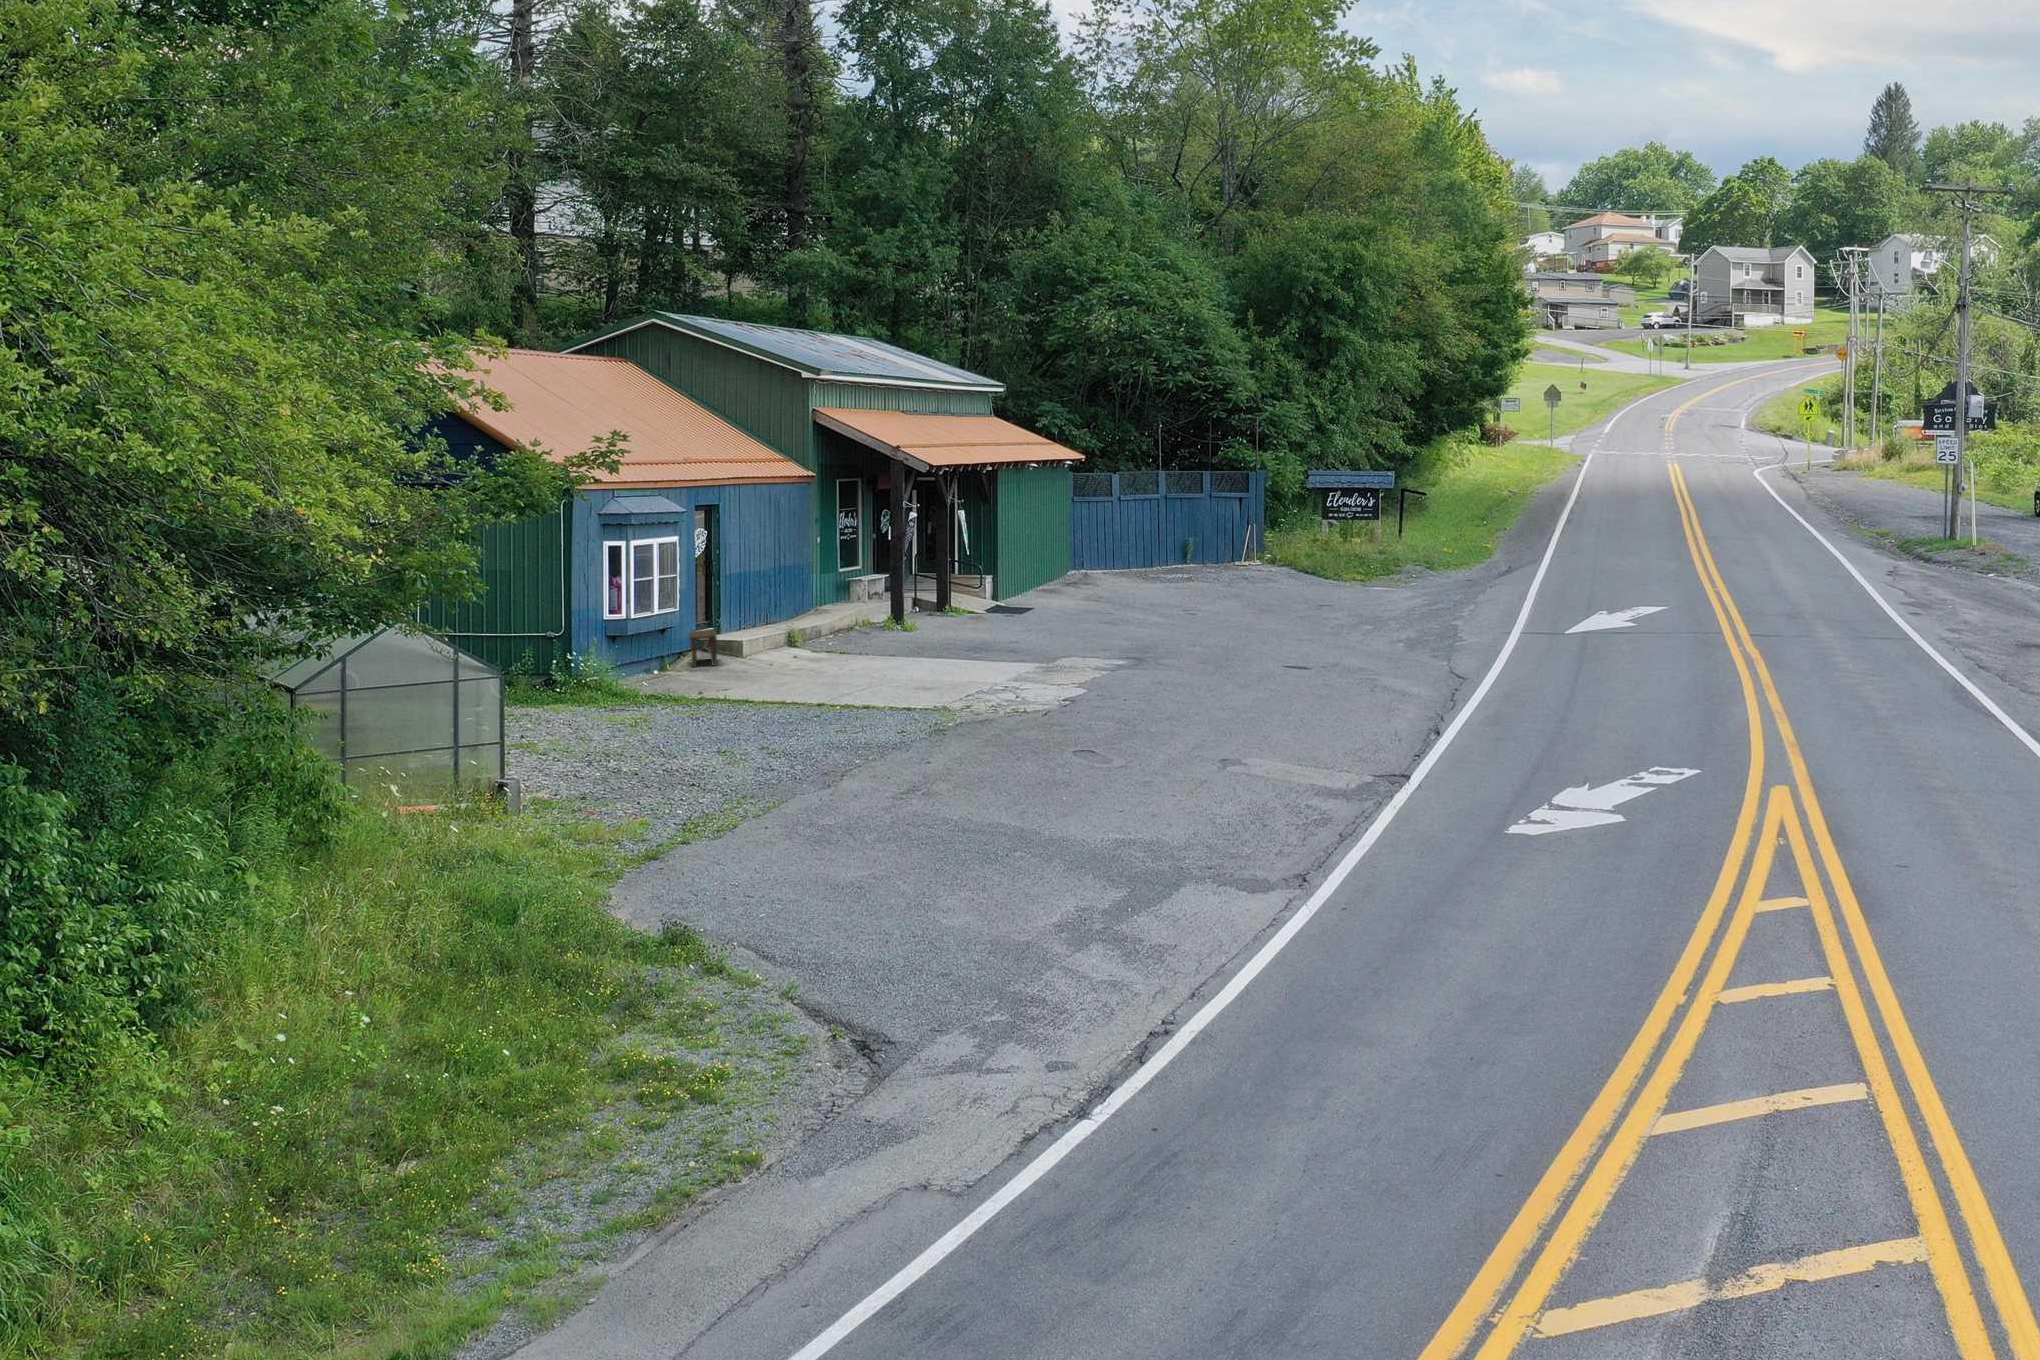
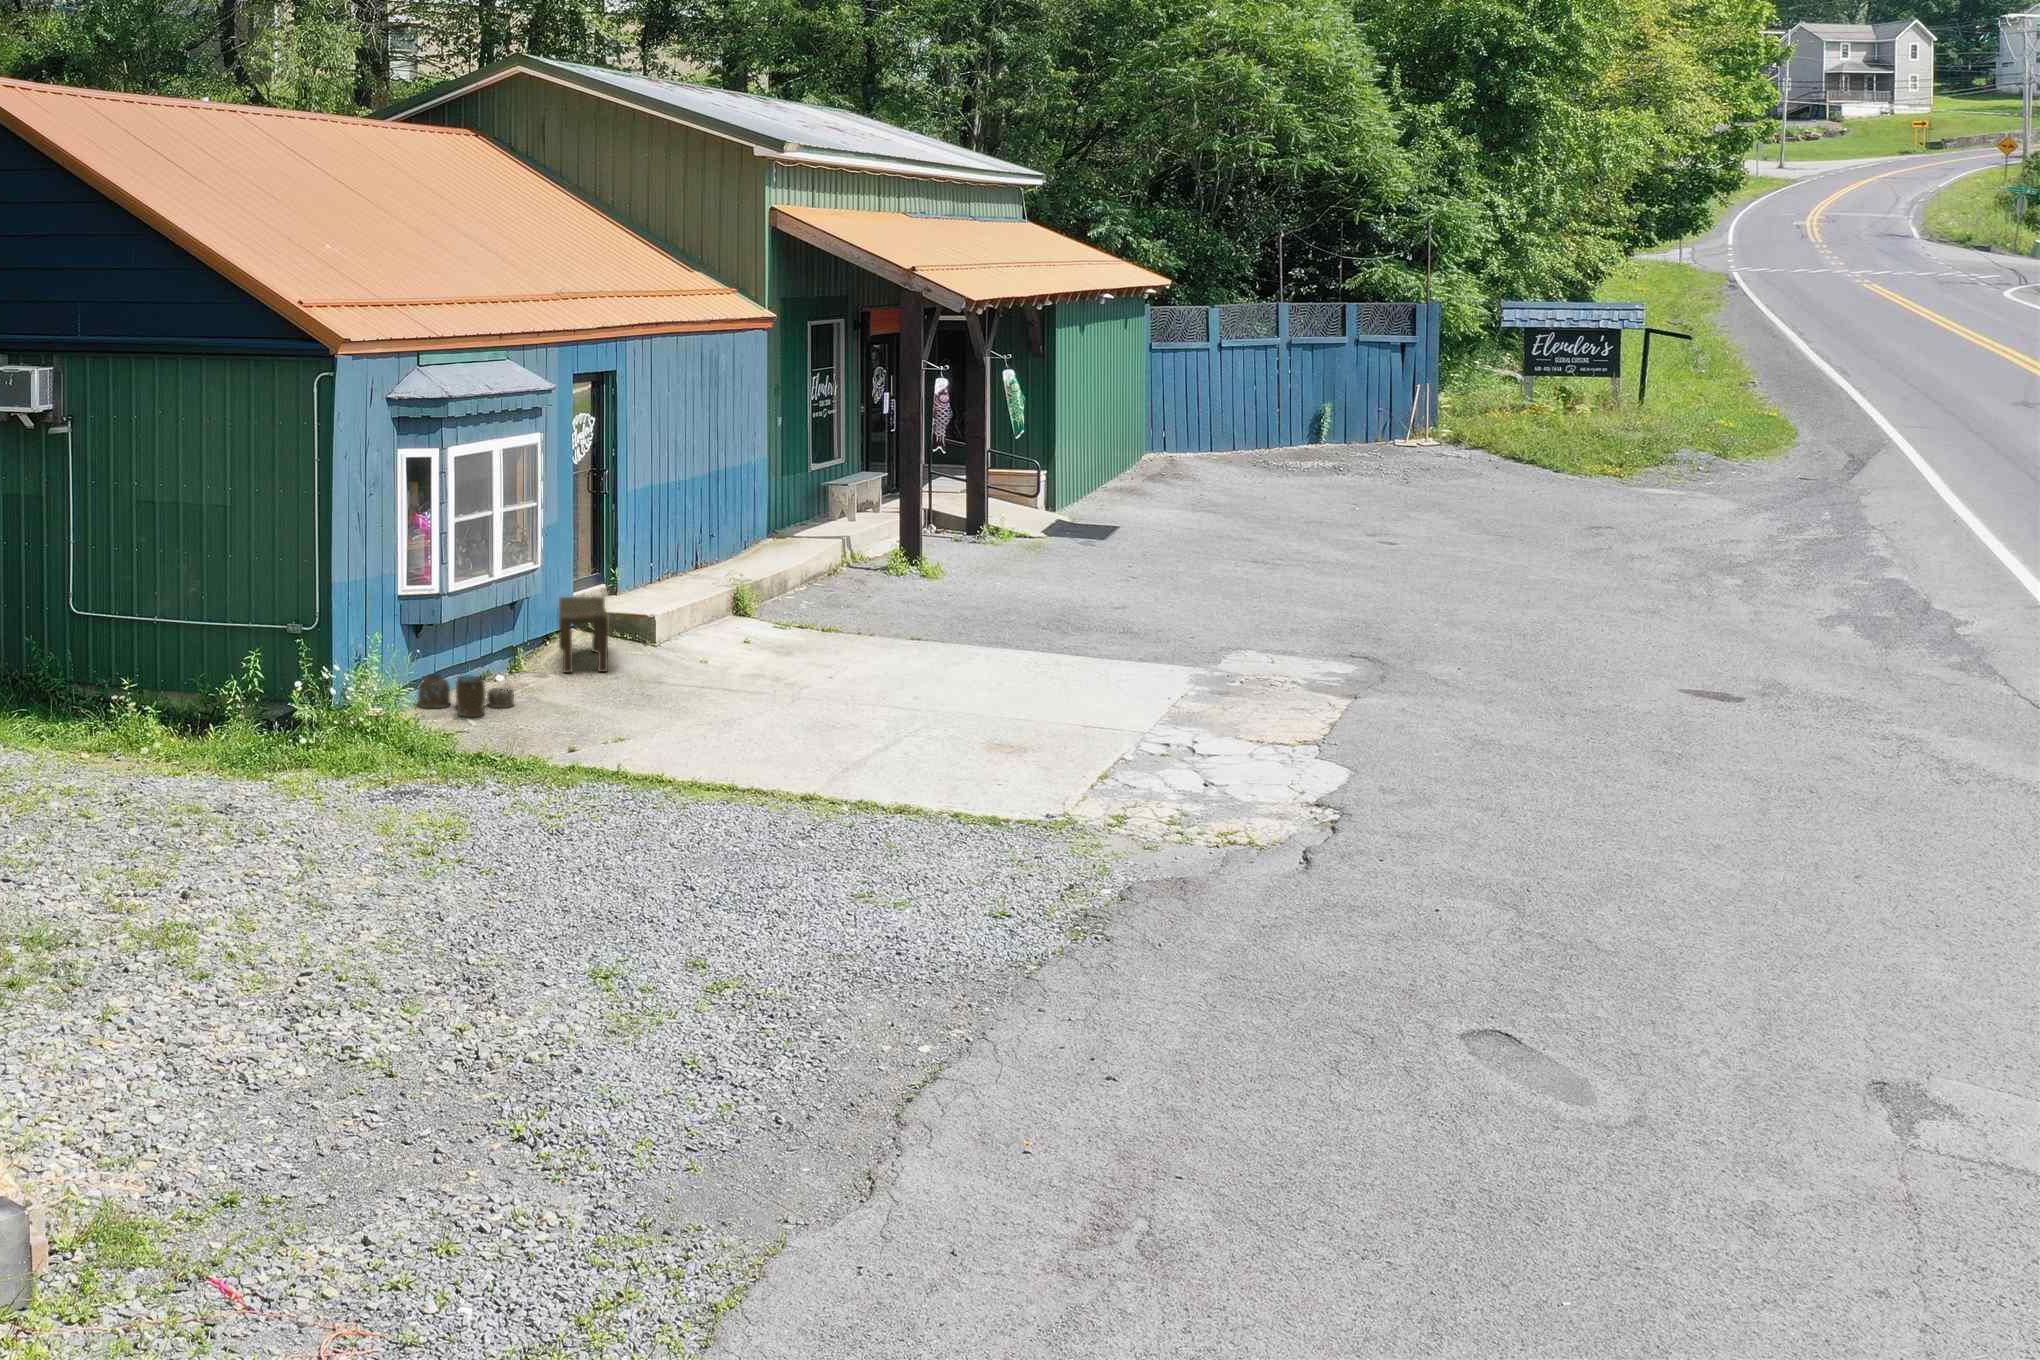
woven basket: none [613,661,666,682] -> present [417,674,514,717]

